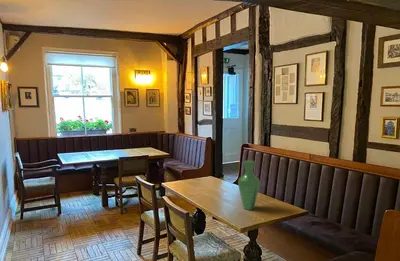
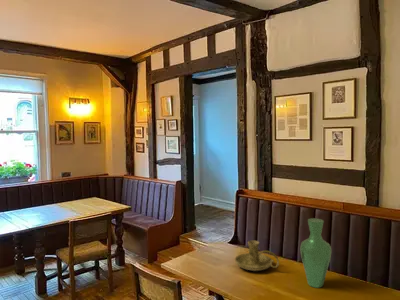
candle holder: none [204,177,231,197] -> present [235,241,279,271]

